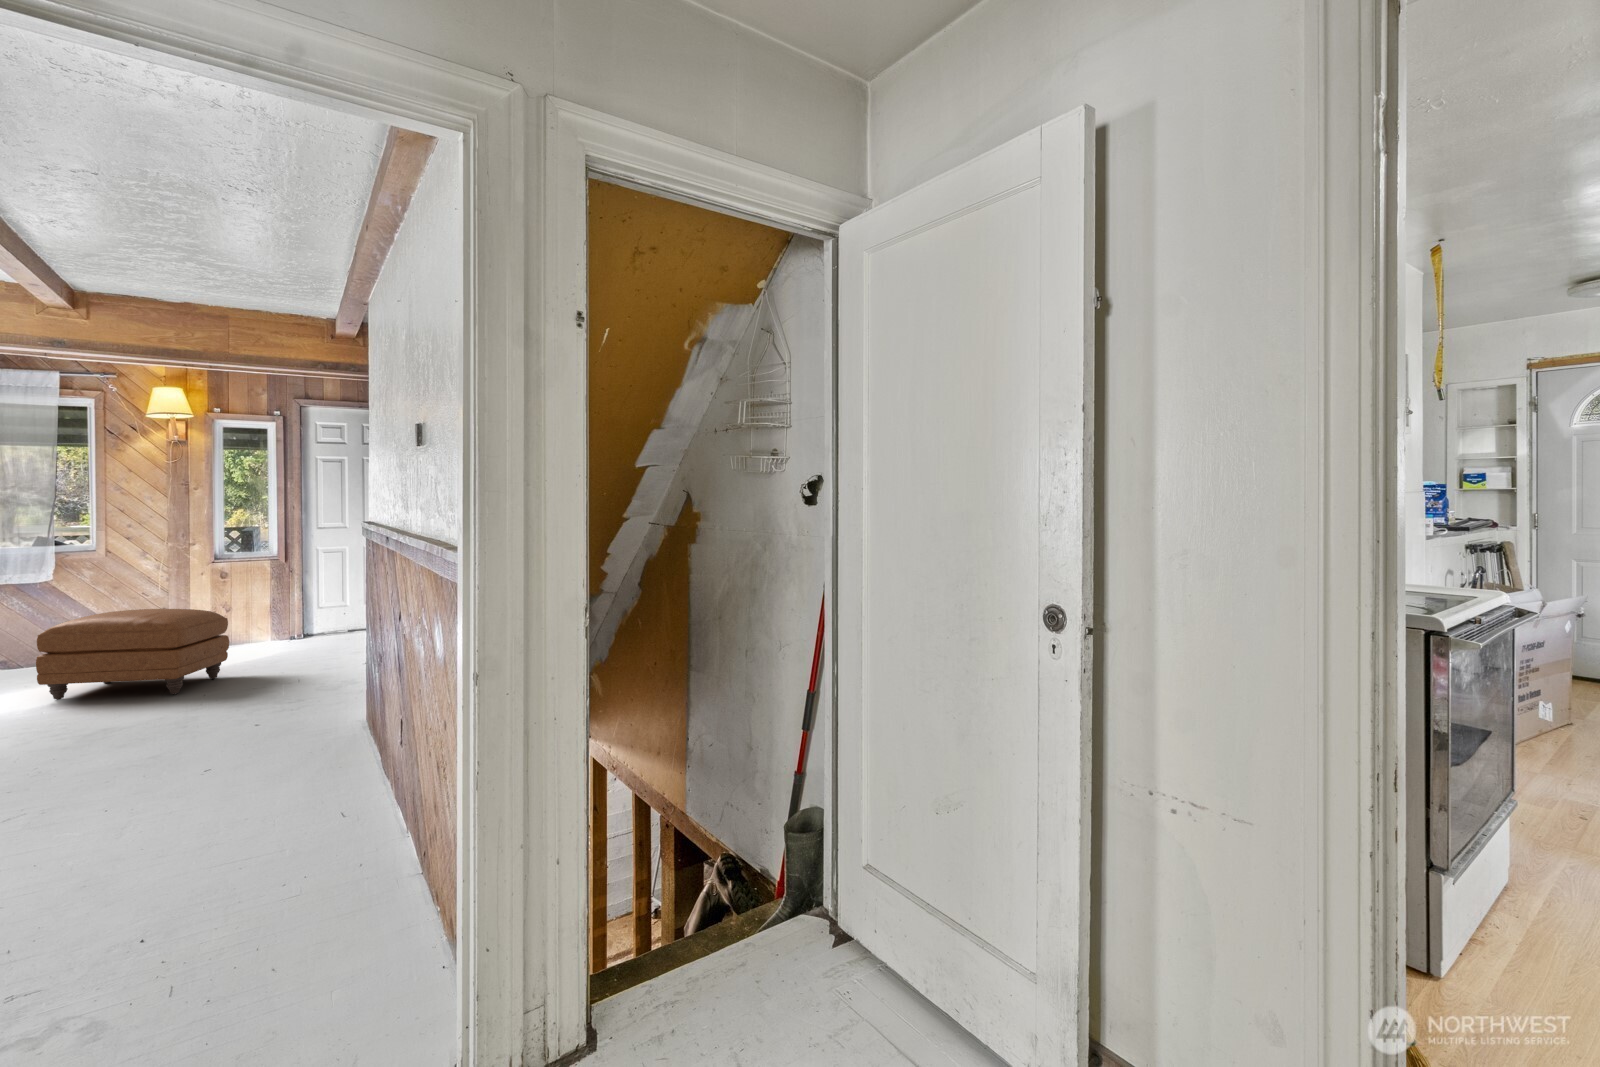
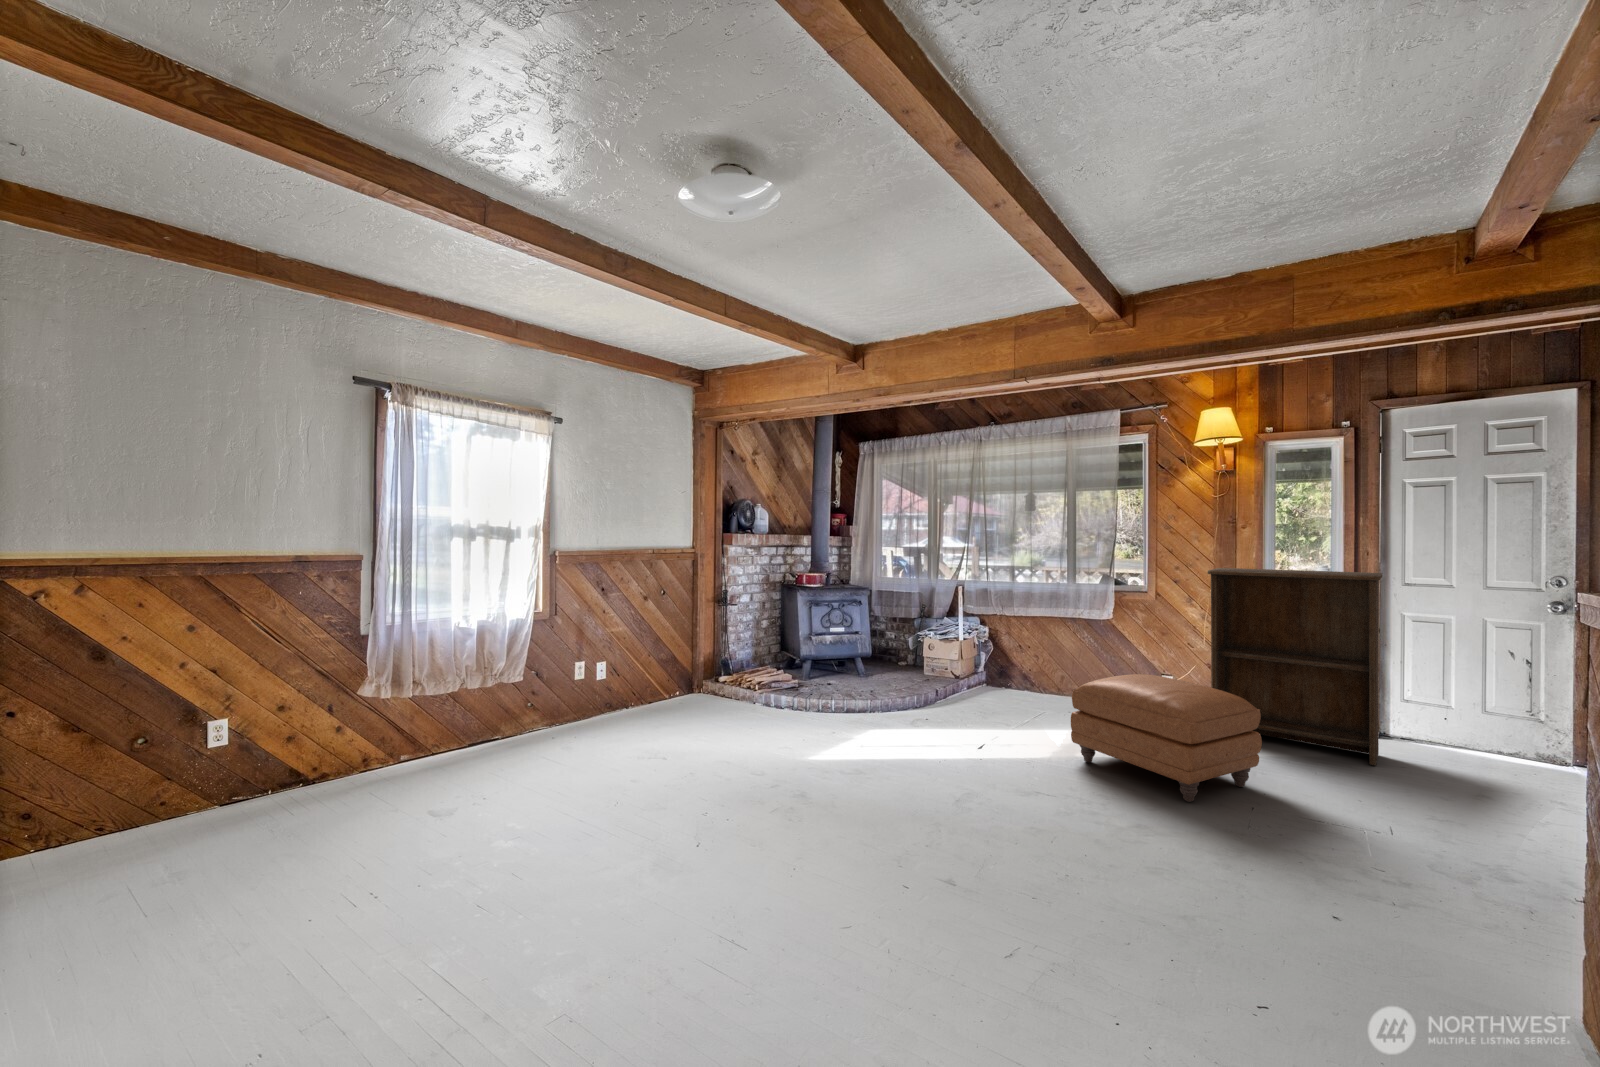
bookshelf: none [169,521,305,661] -> present [1208,568,1382,765]

